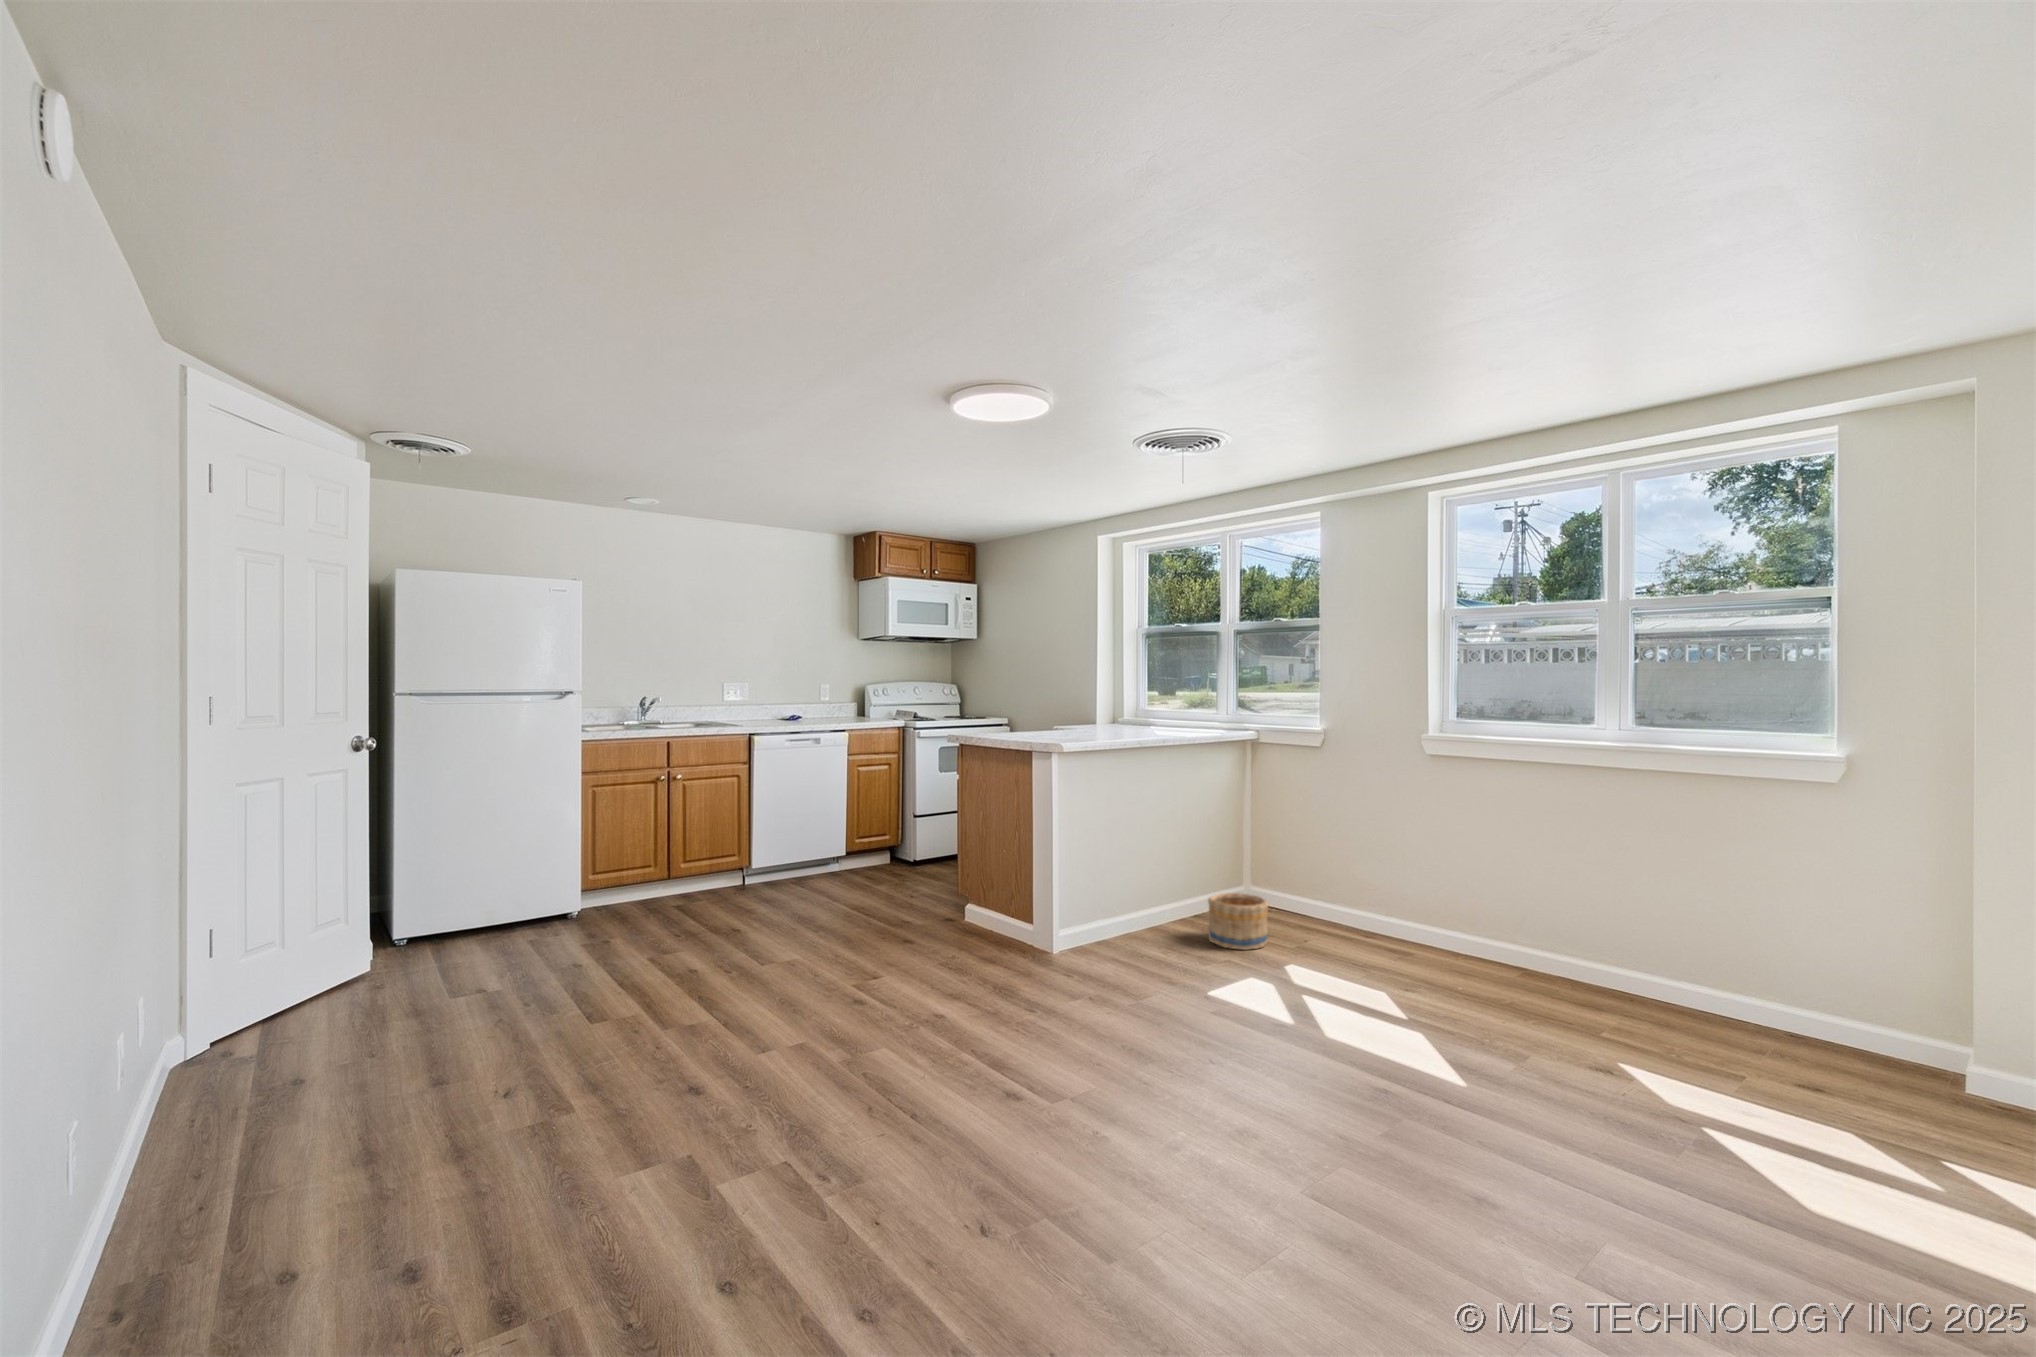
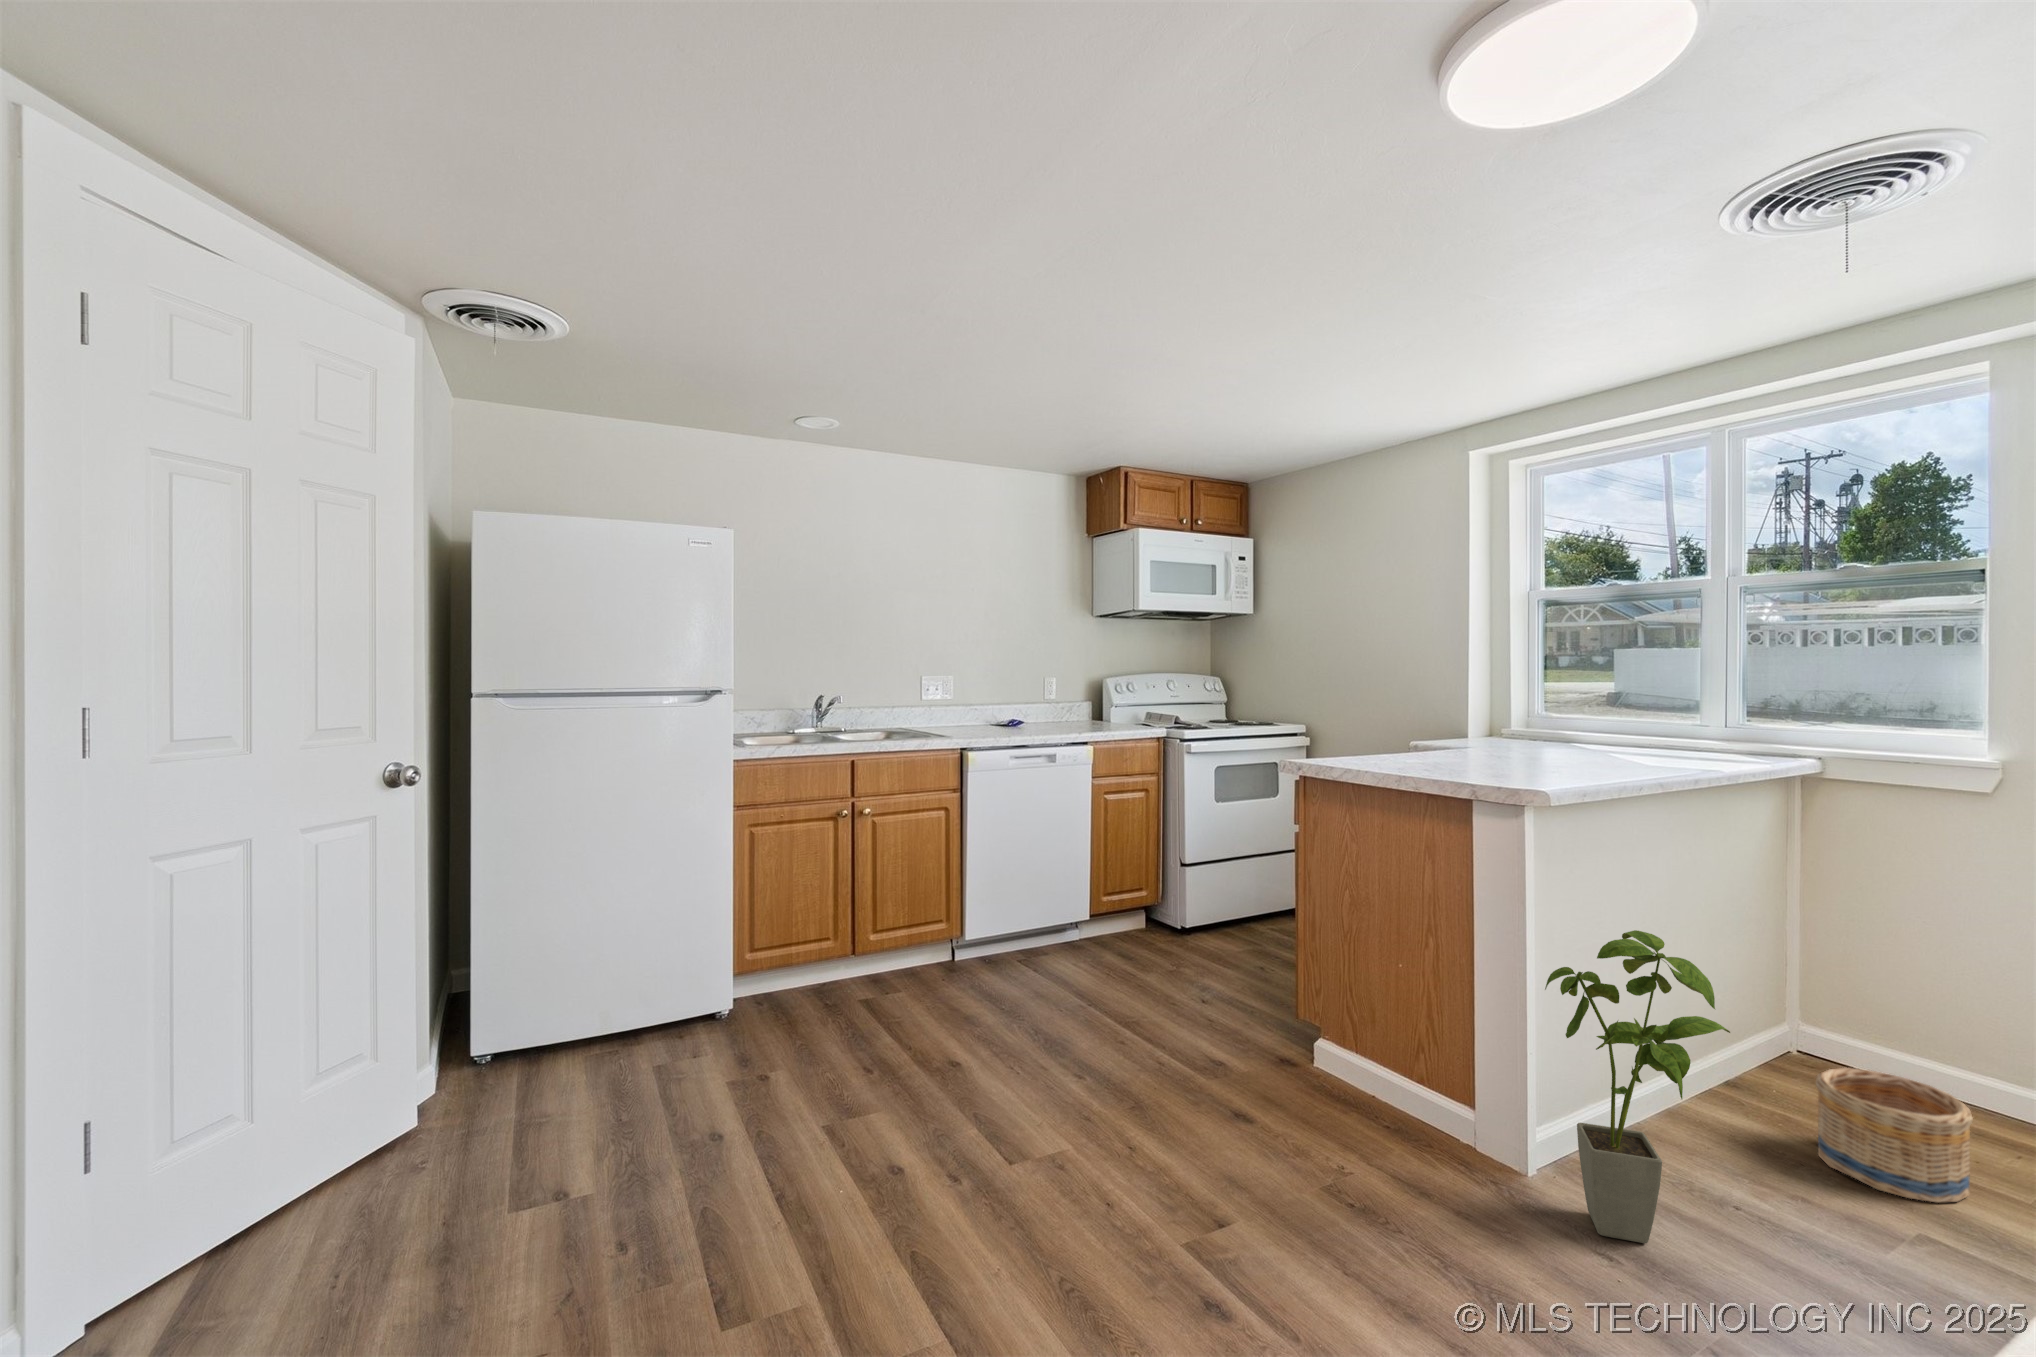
house plant: none [1054,812,1136,970] -> present [1545,930,1730,1243]

